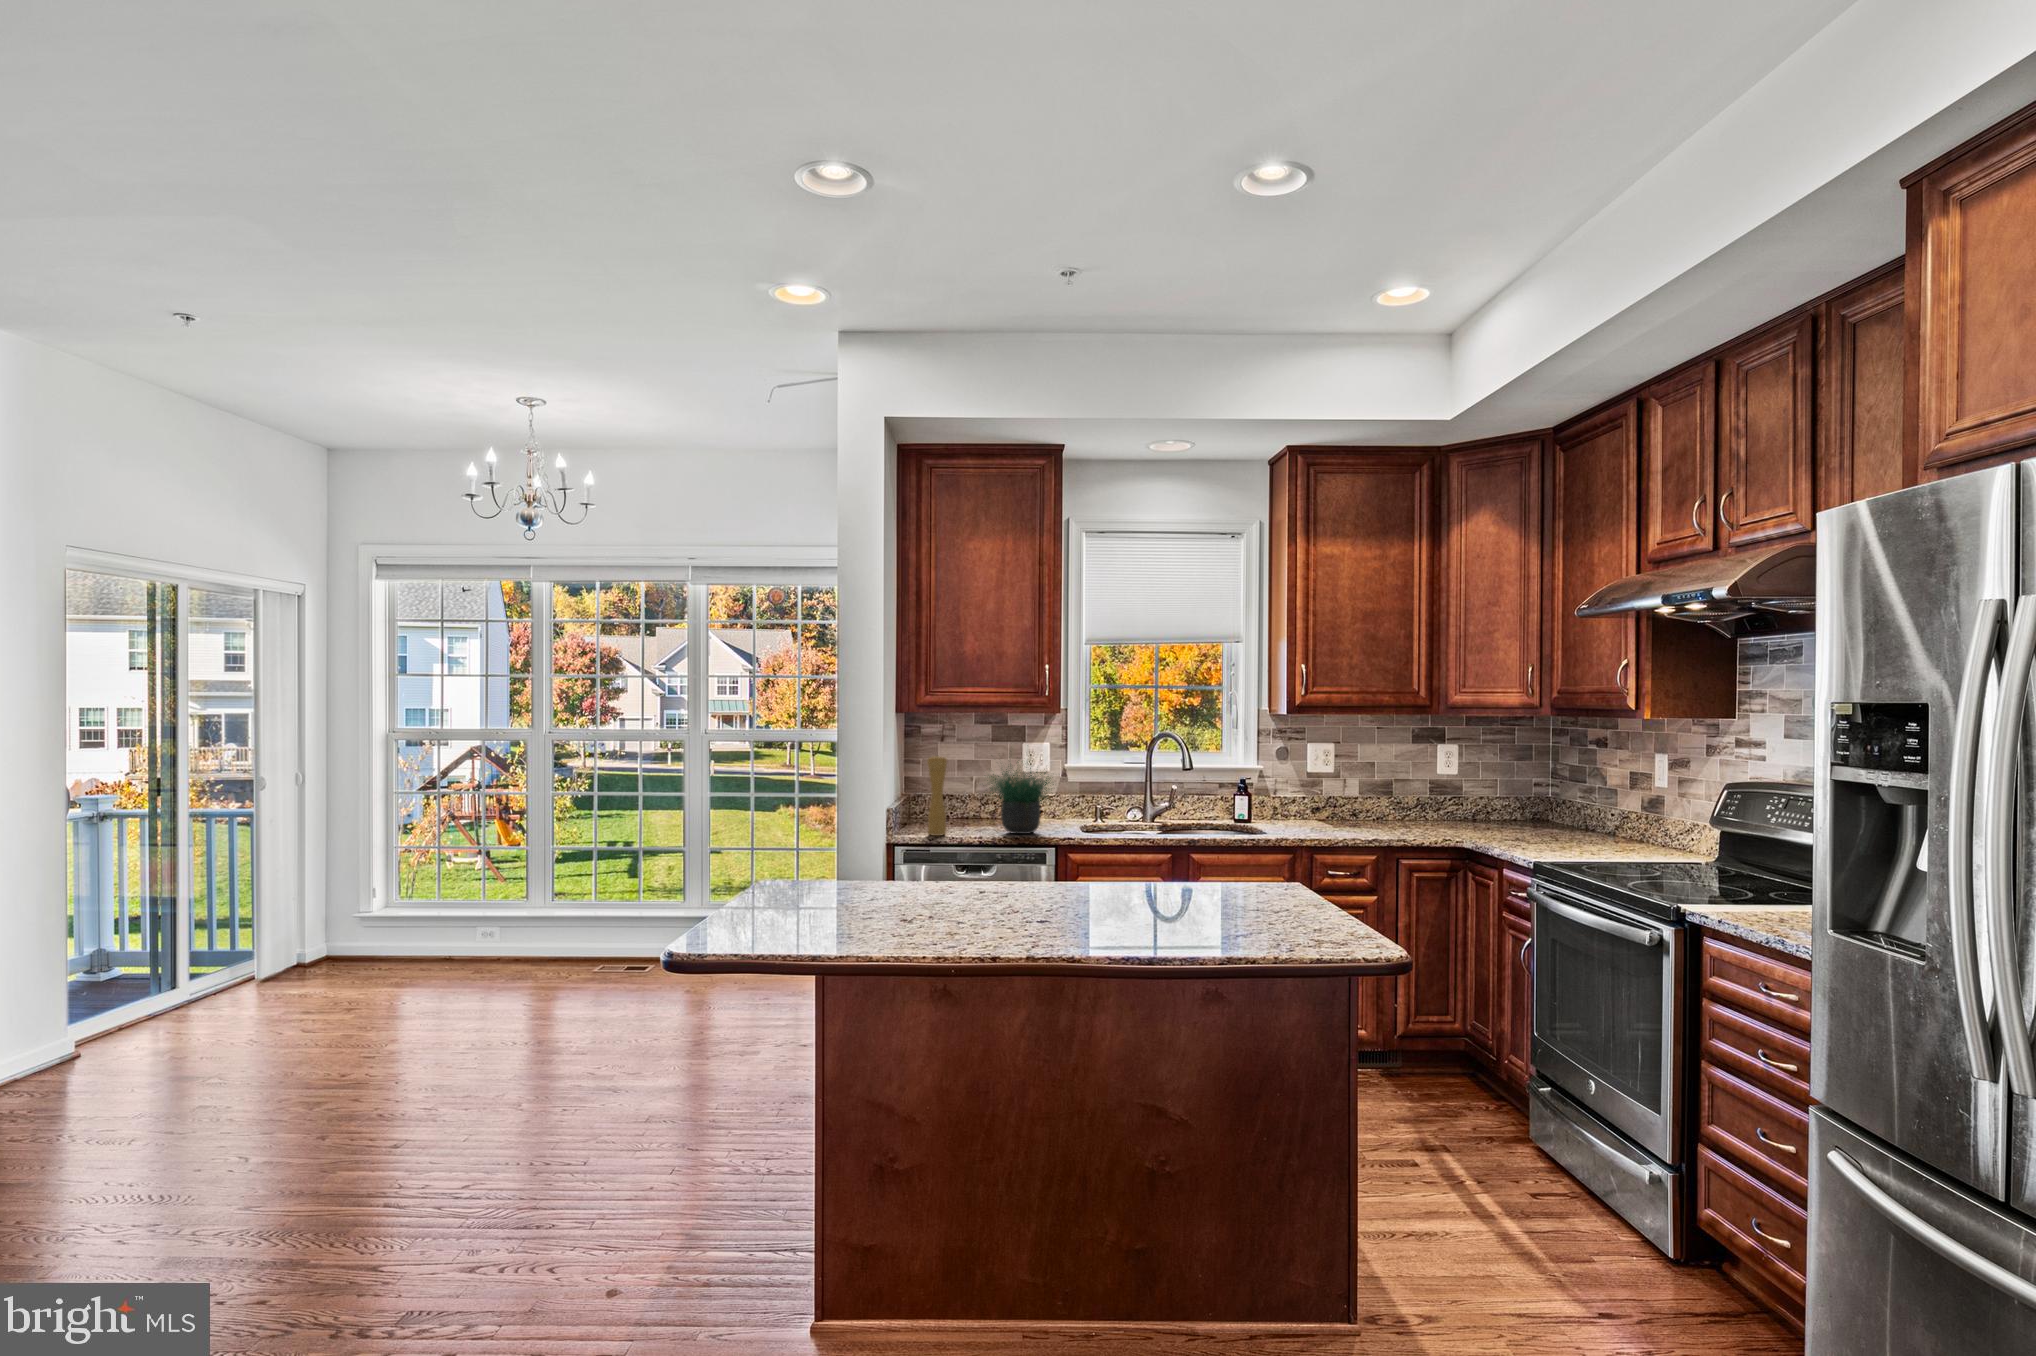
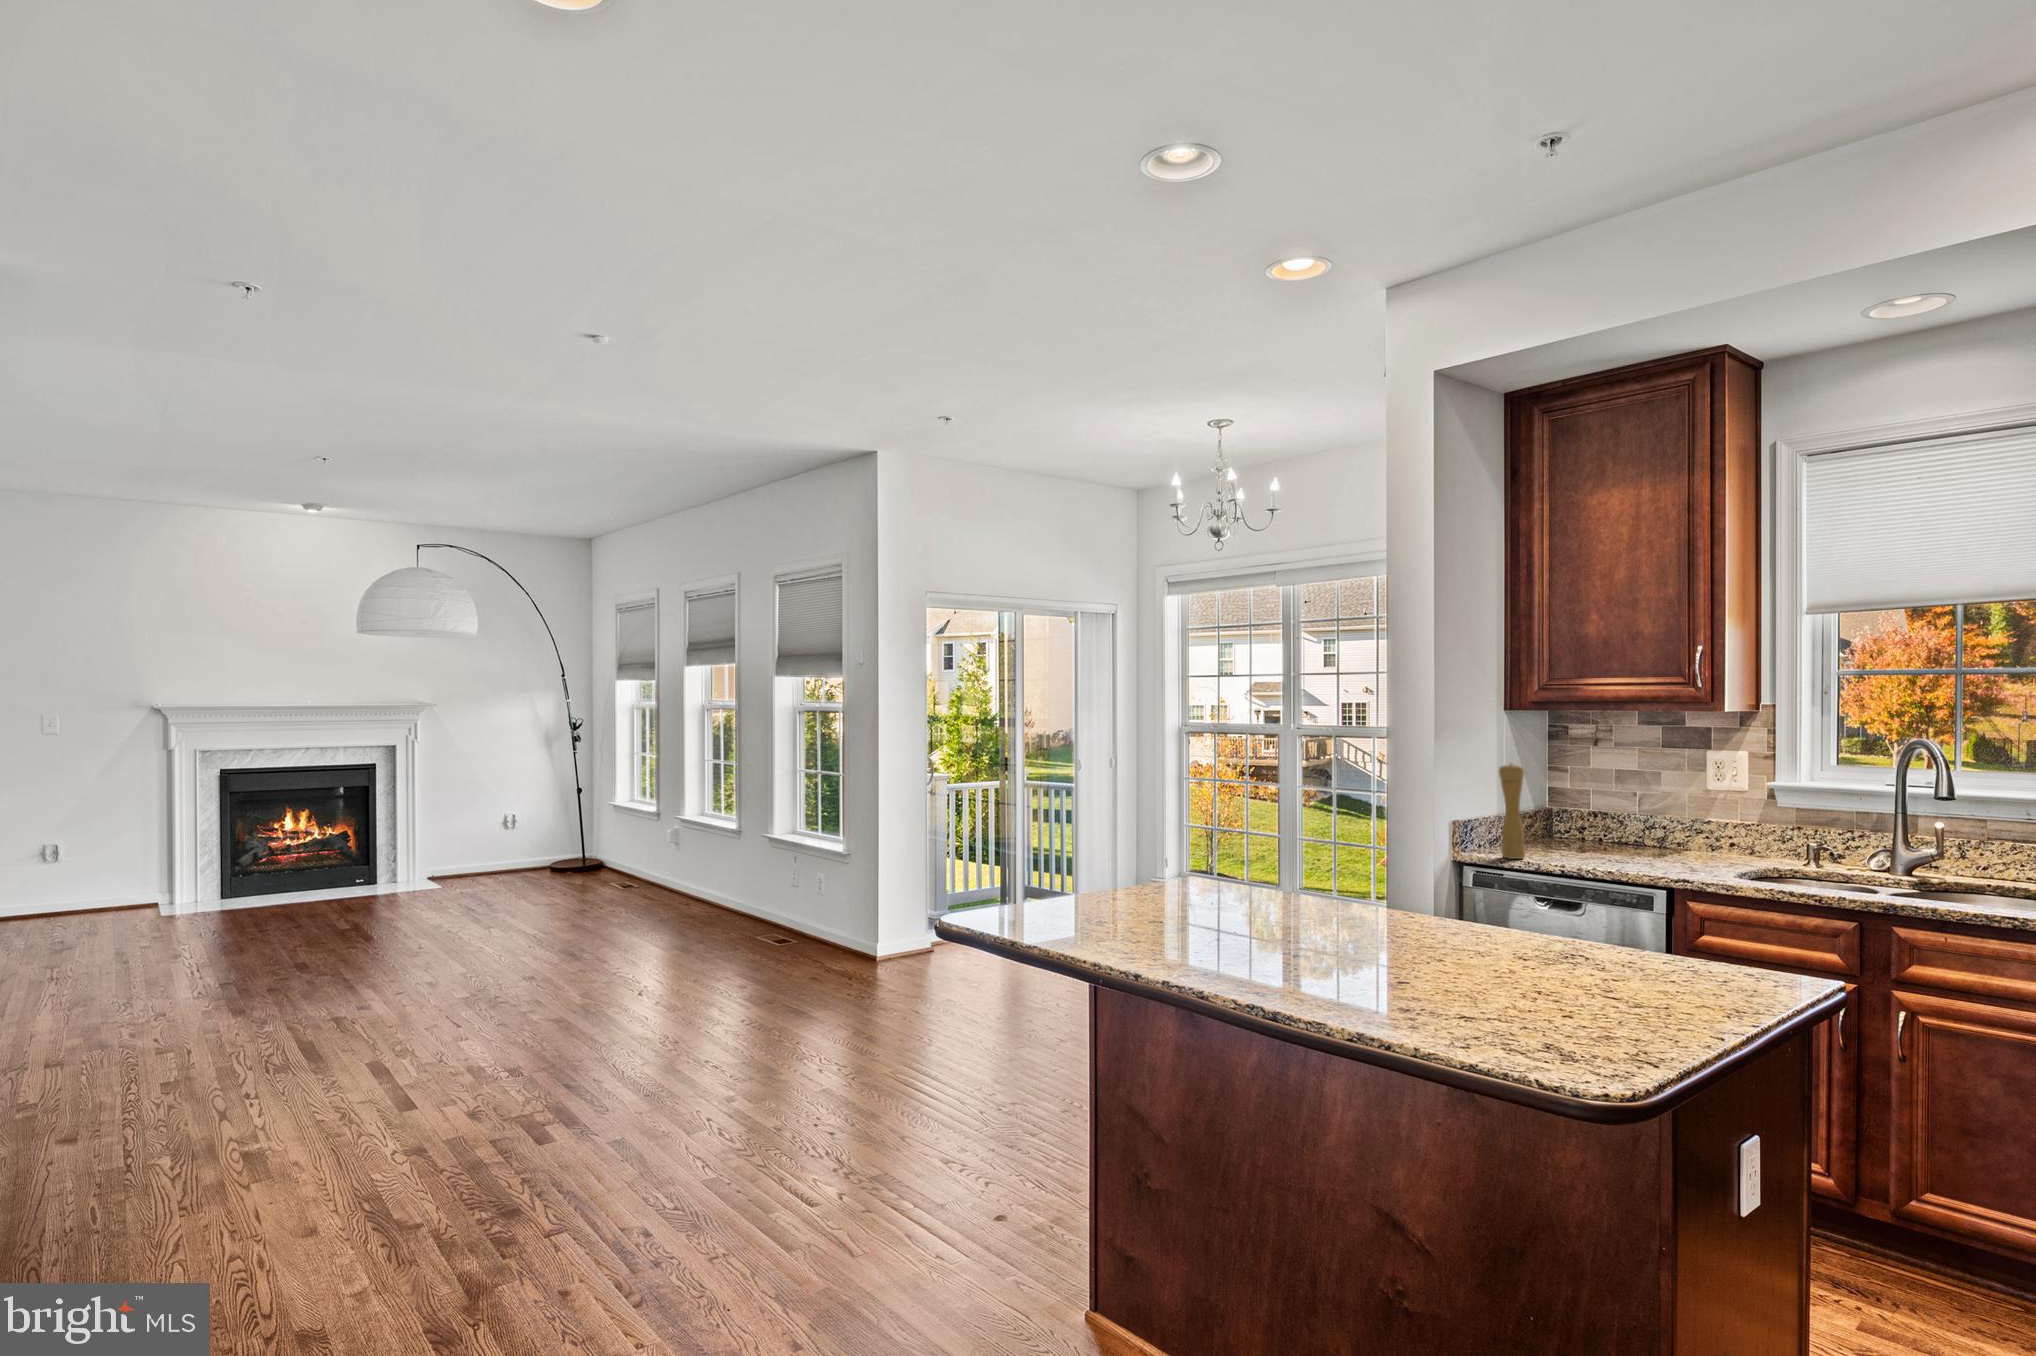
potted plant: present [991,766,1054,834] -> none [1559,749,1691,869]

